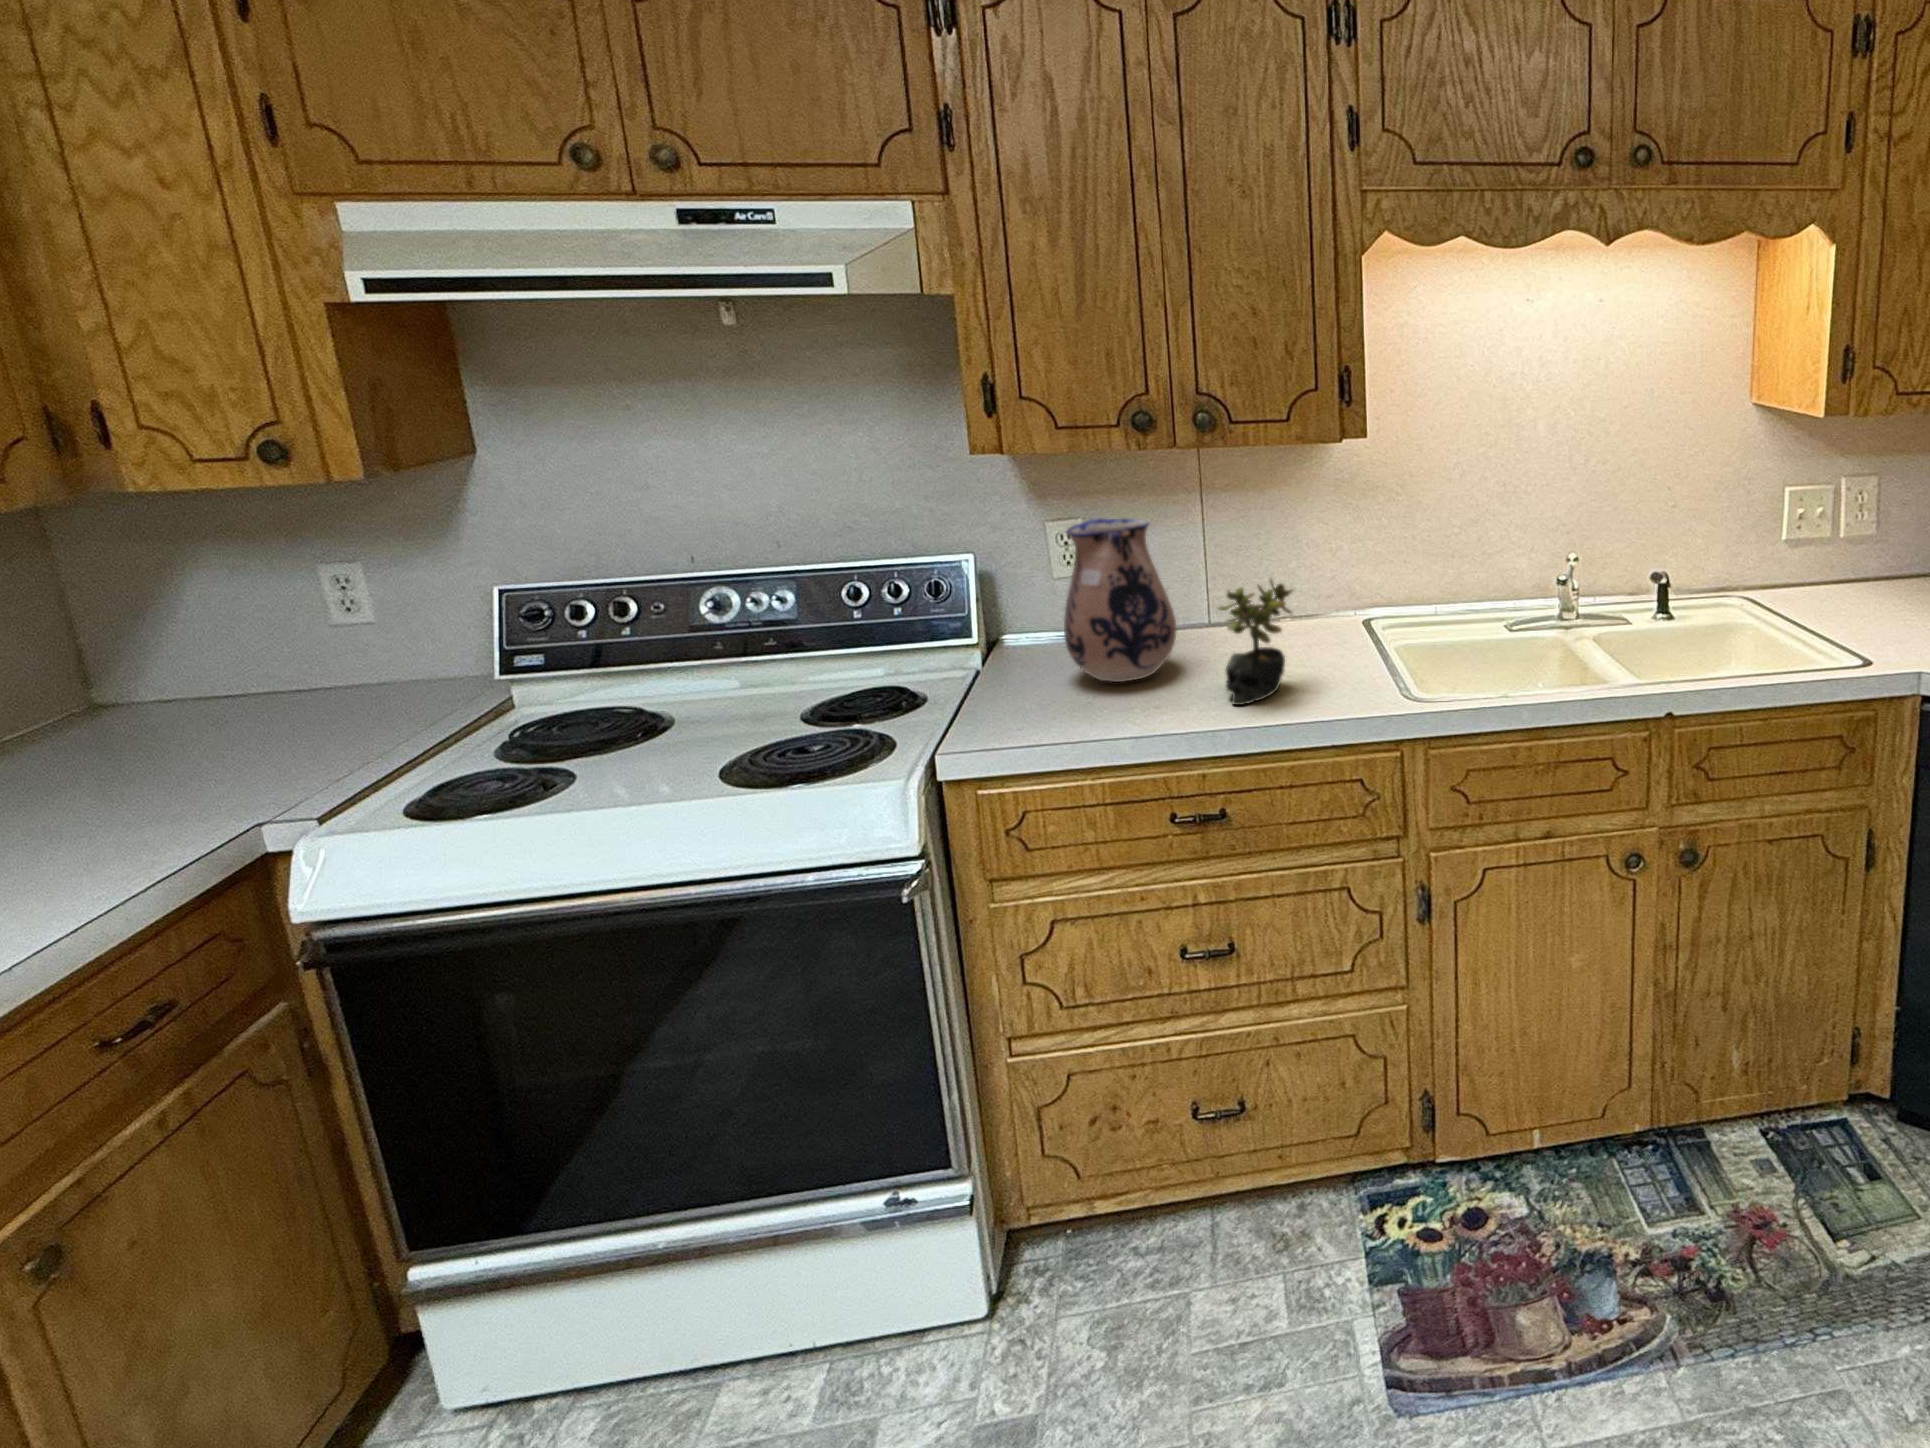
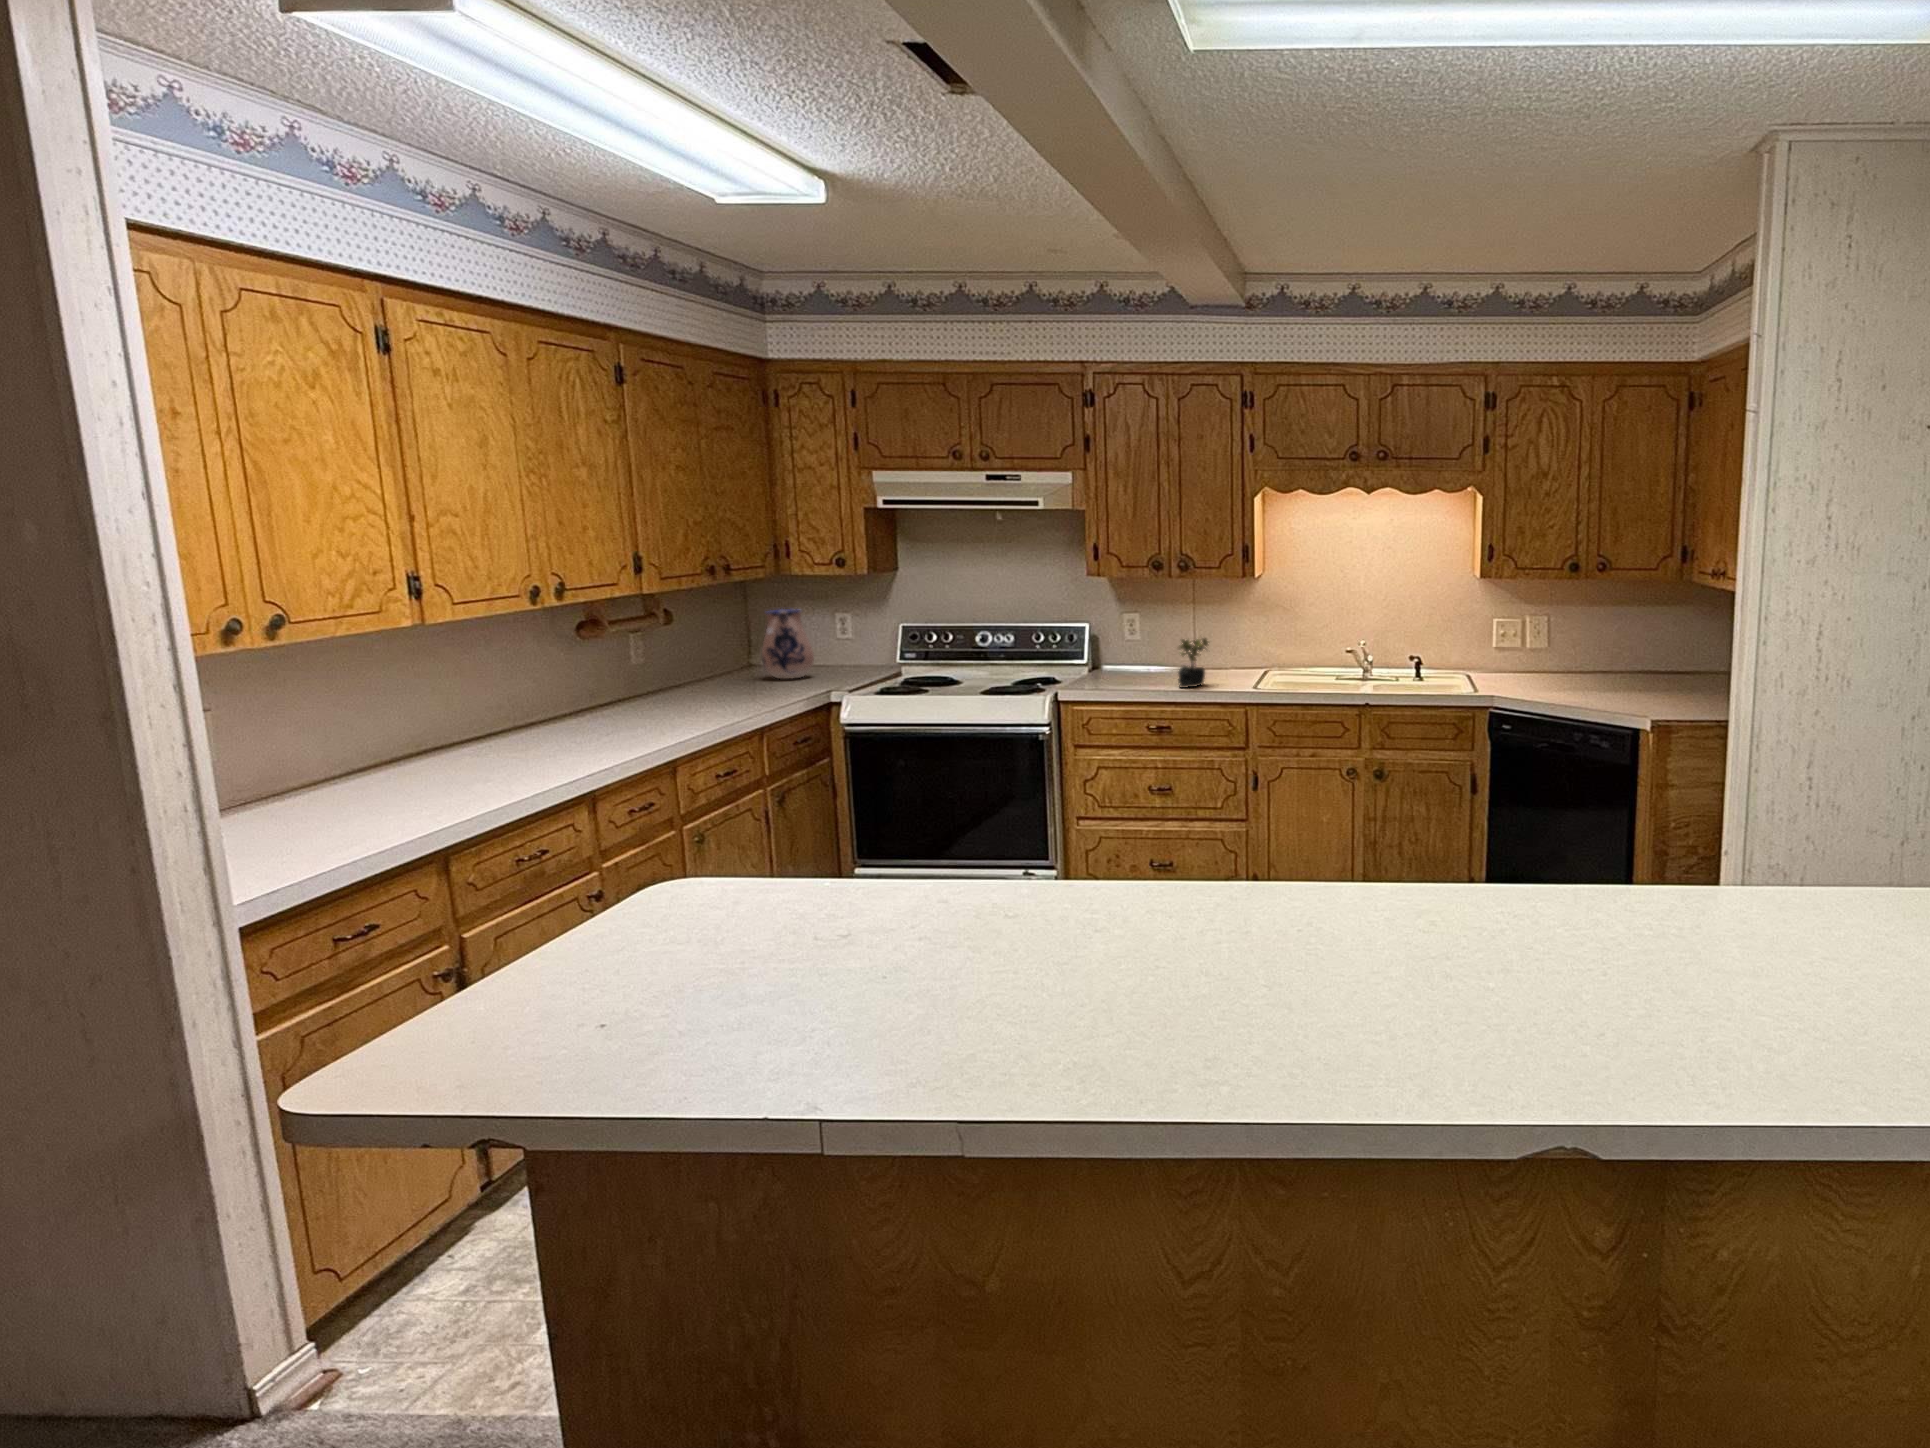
ceramic pitcher: present [1064,517,1177,682] -> present [762,609,814,679]

